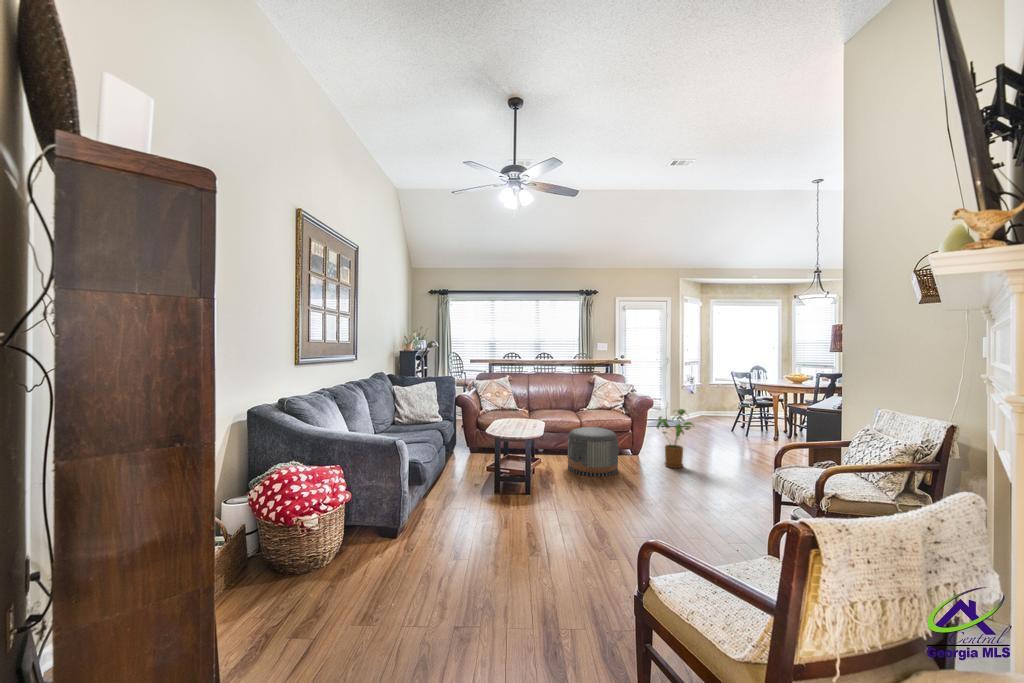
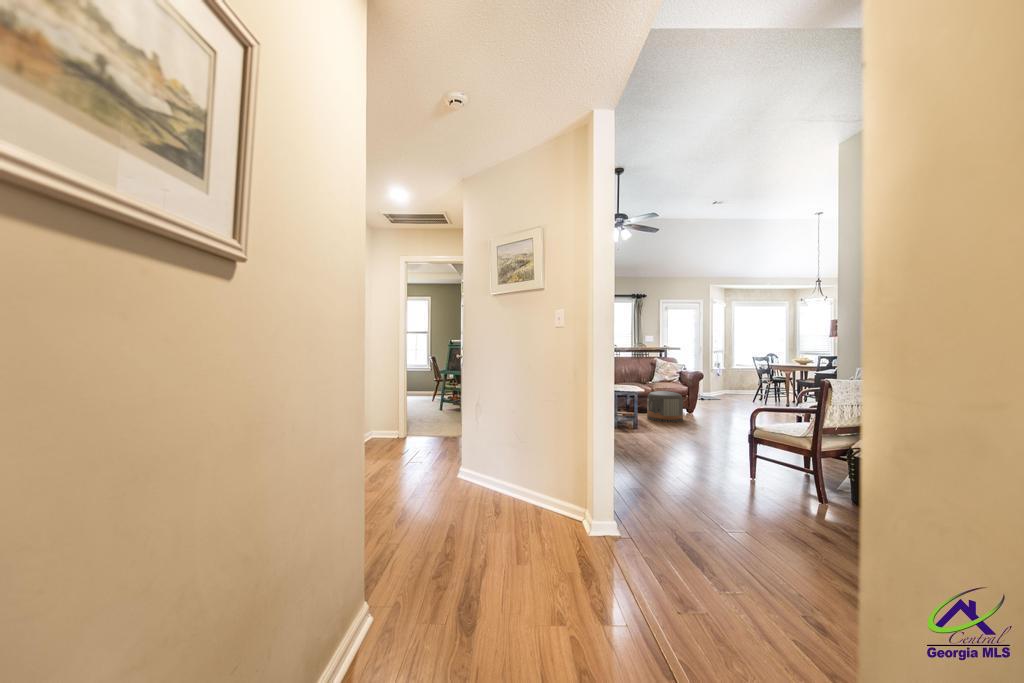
house plant: present [657,409,694,468] -> none [707,378,736,419]

